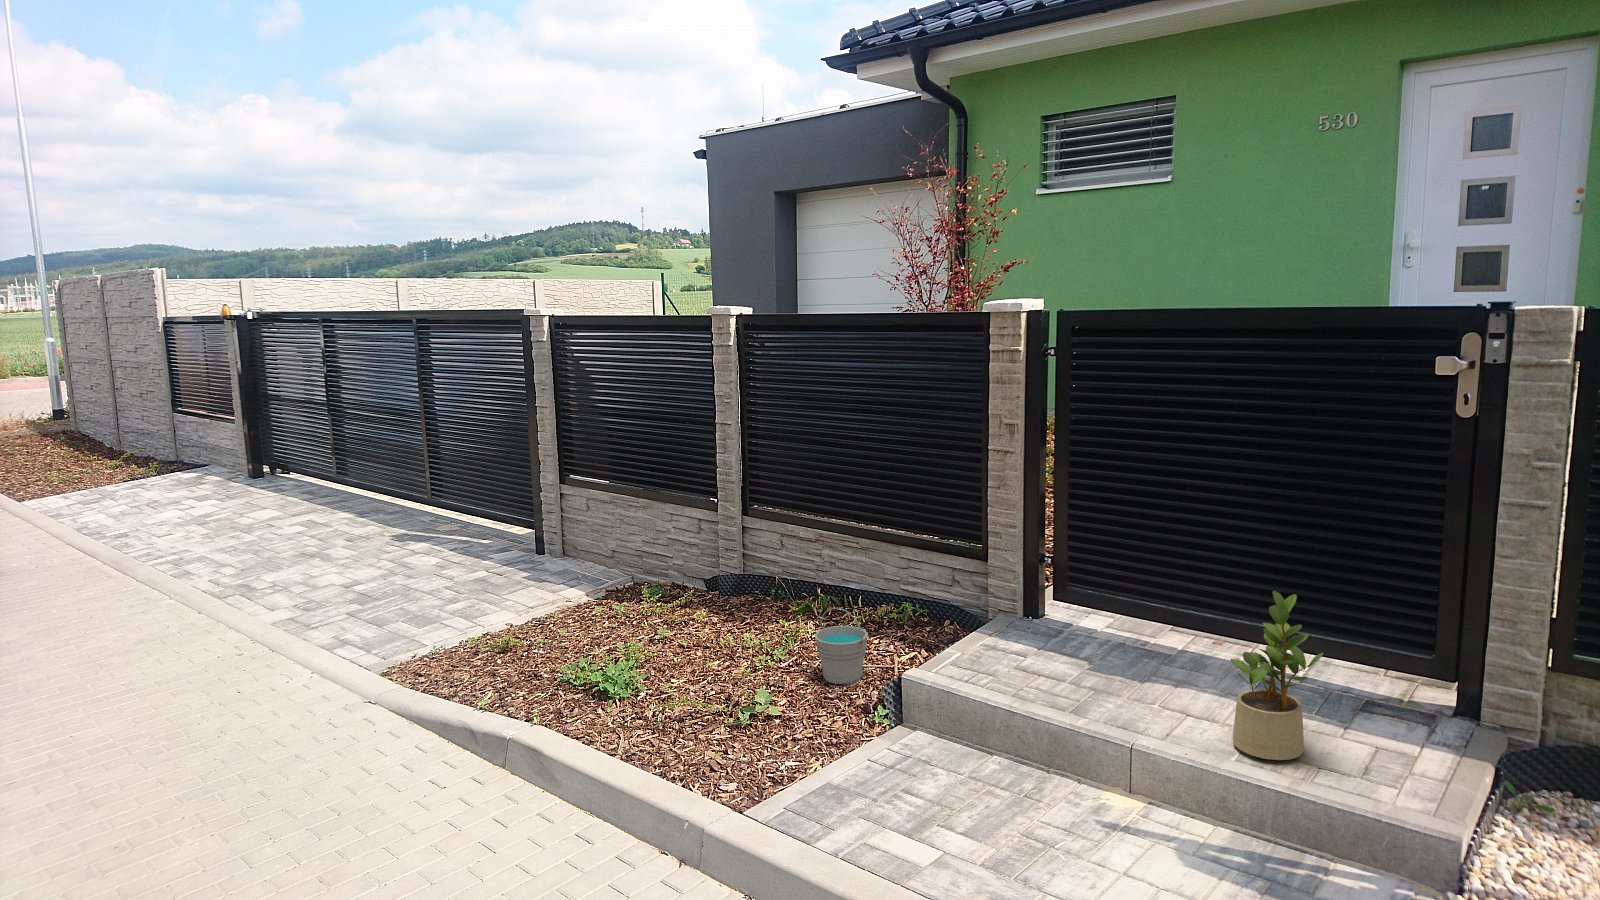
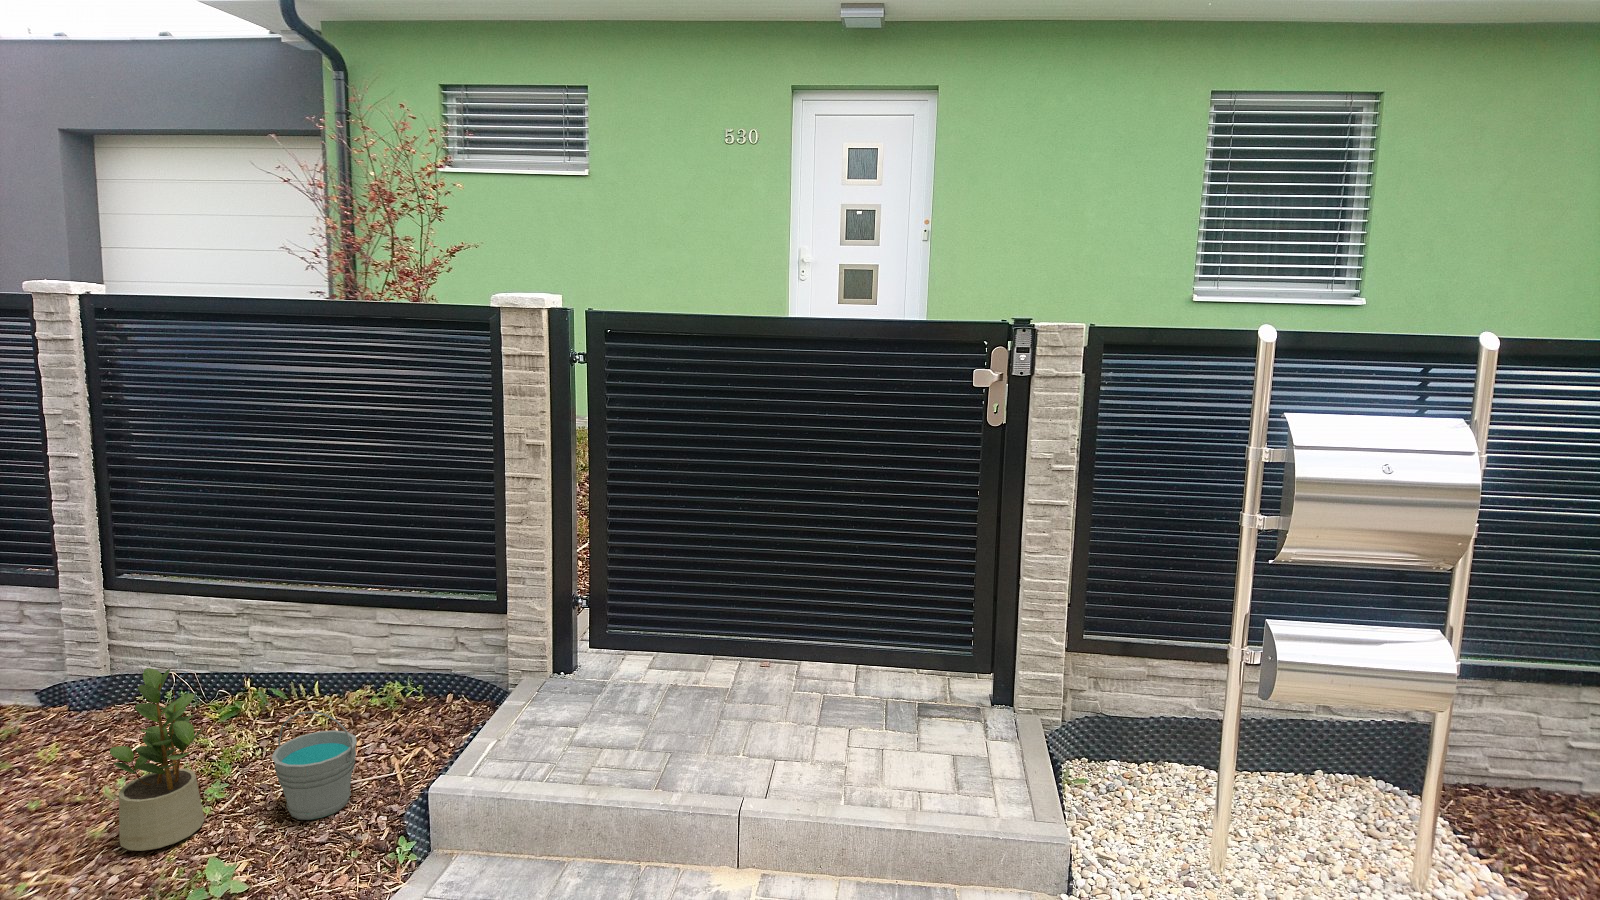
potted plant: present [1230,591,1323,760] -> present [110,668,204,851]

